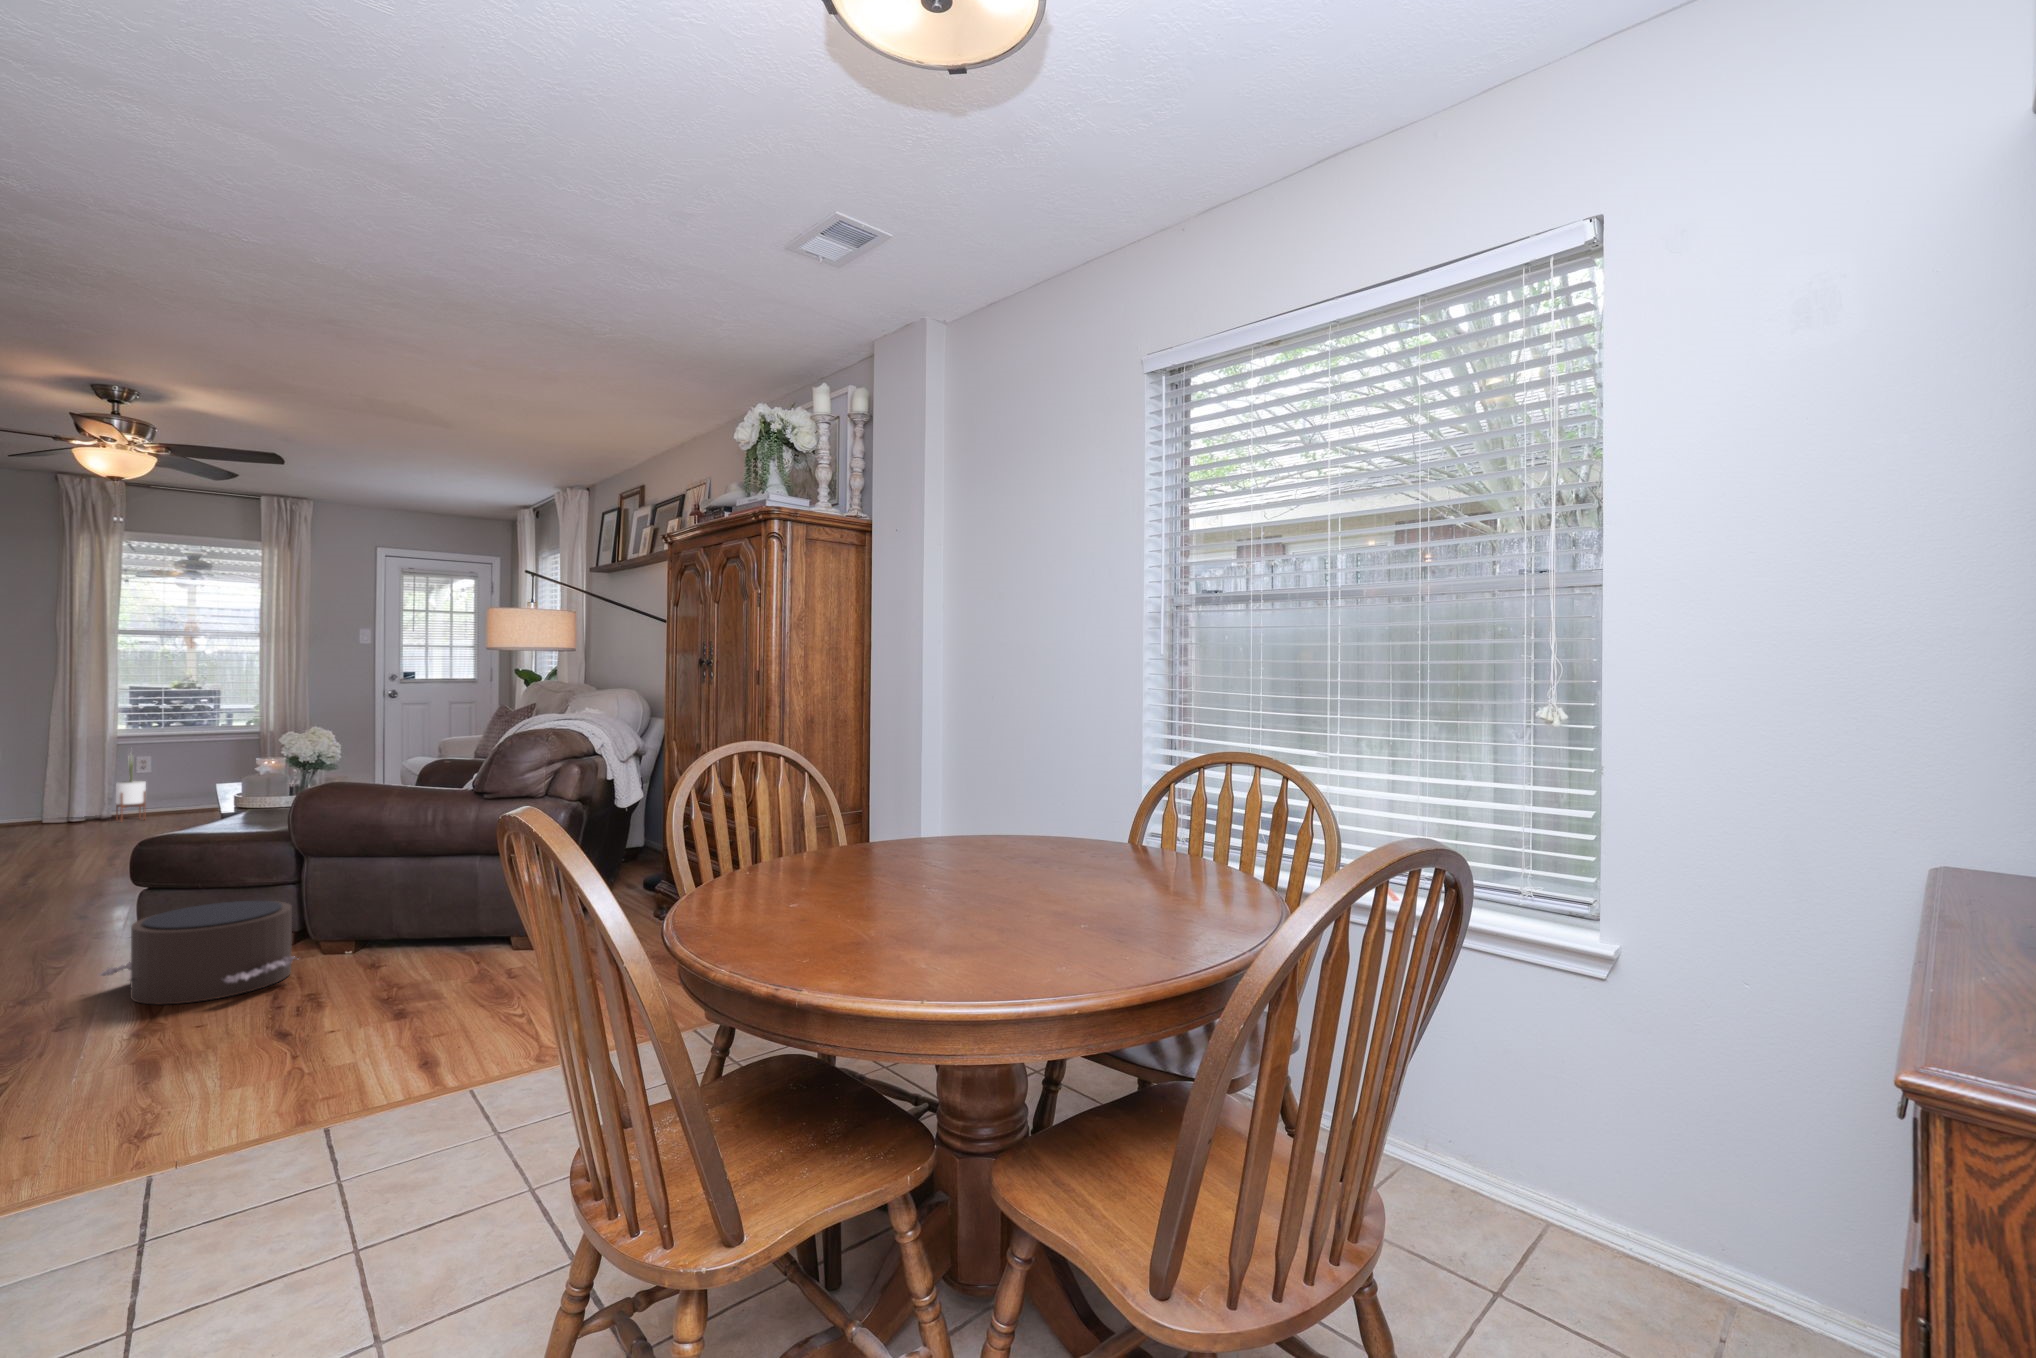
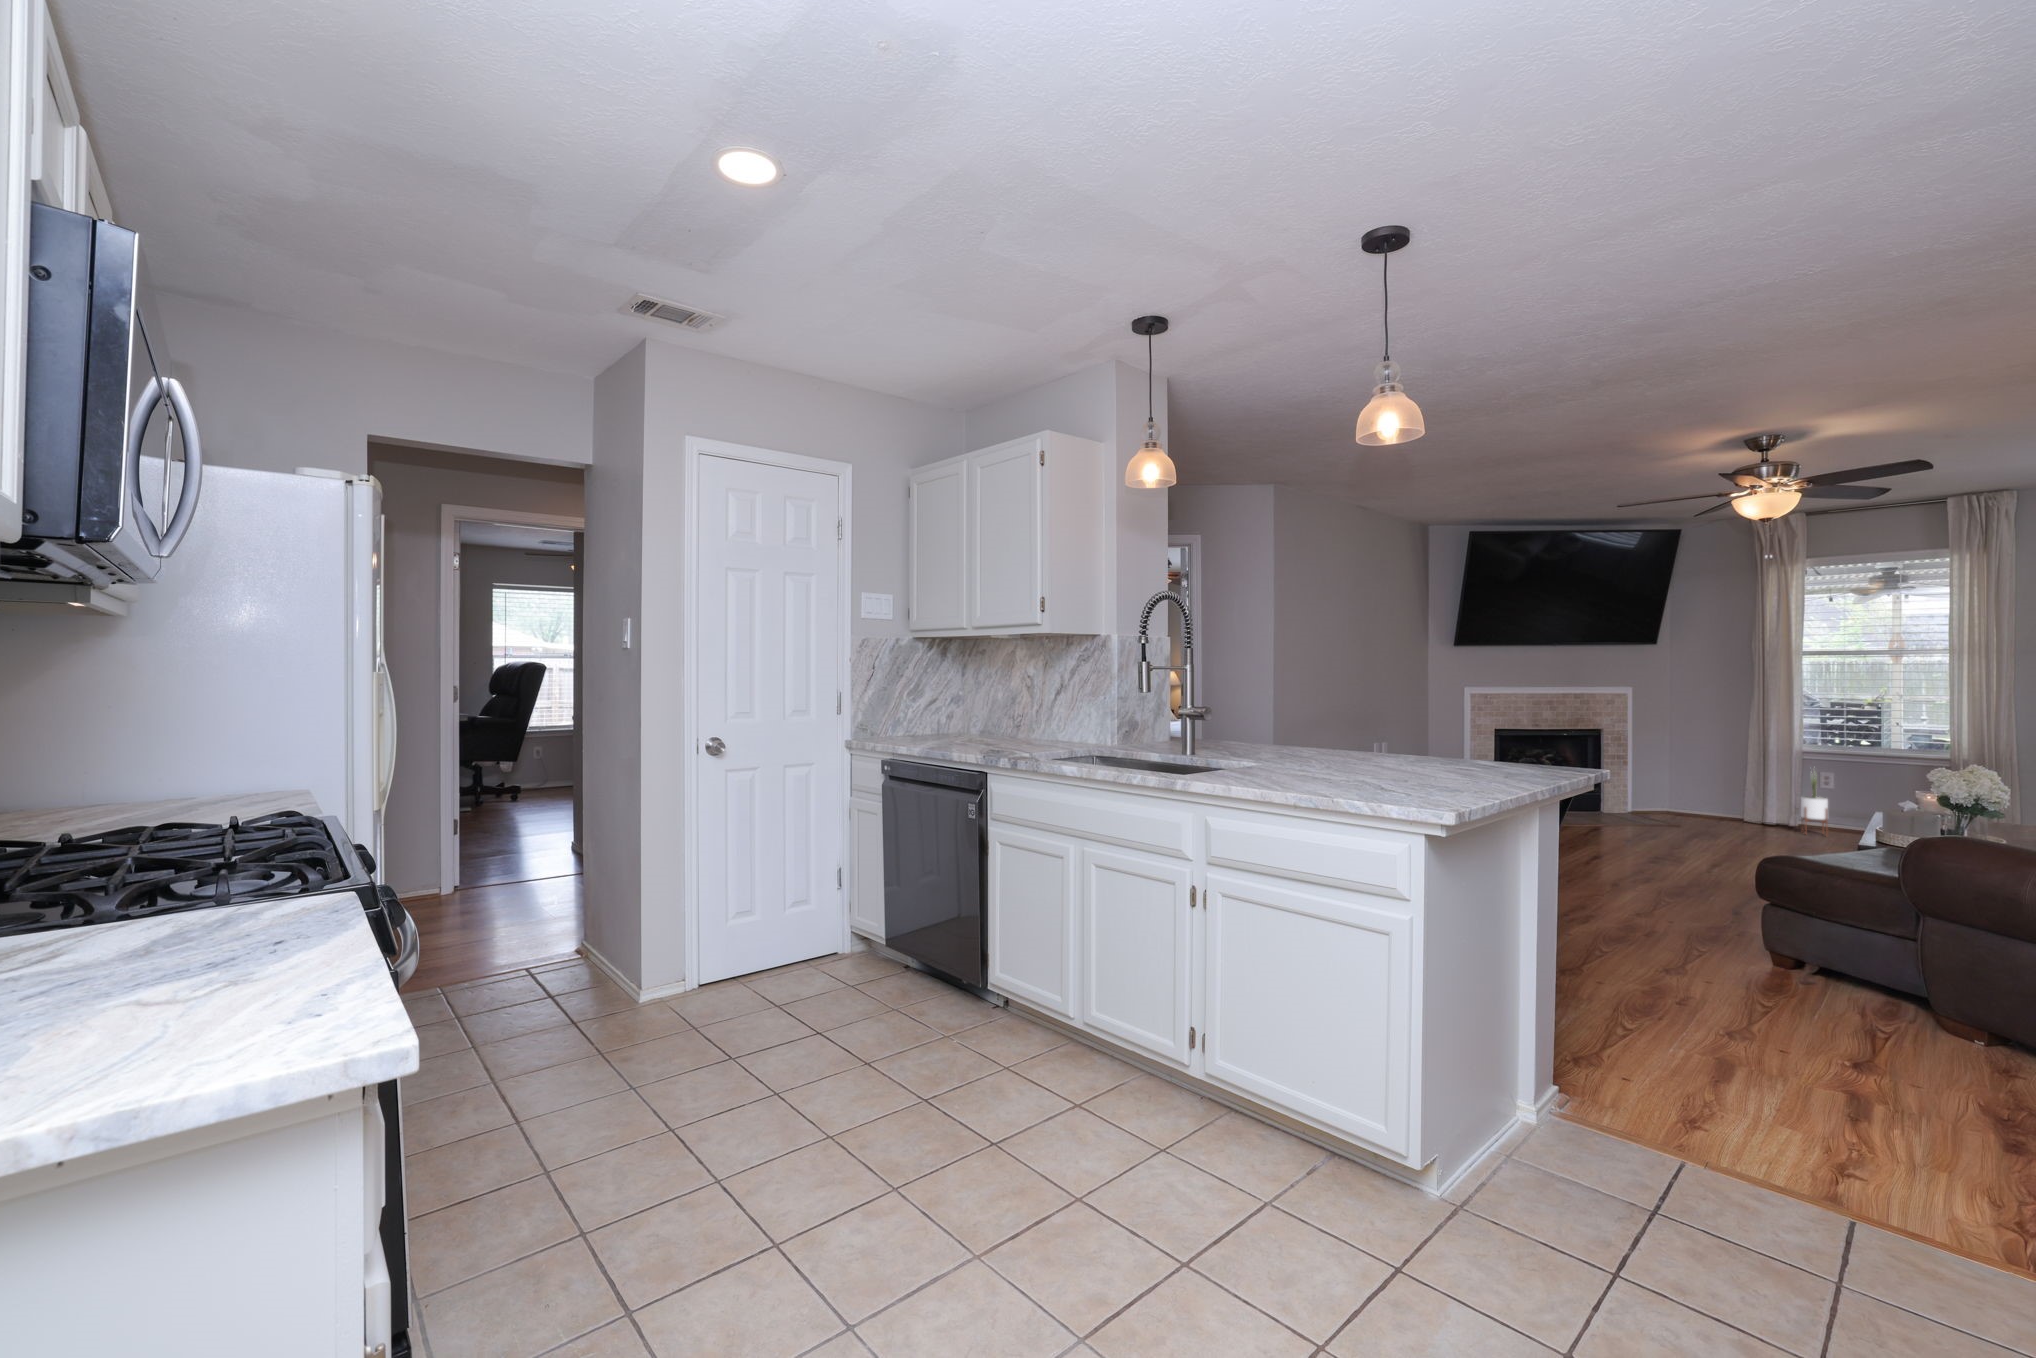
pouf: present [99,901,295,1004] -> none [1714,933,1904,1040]

